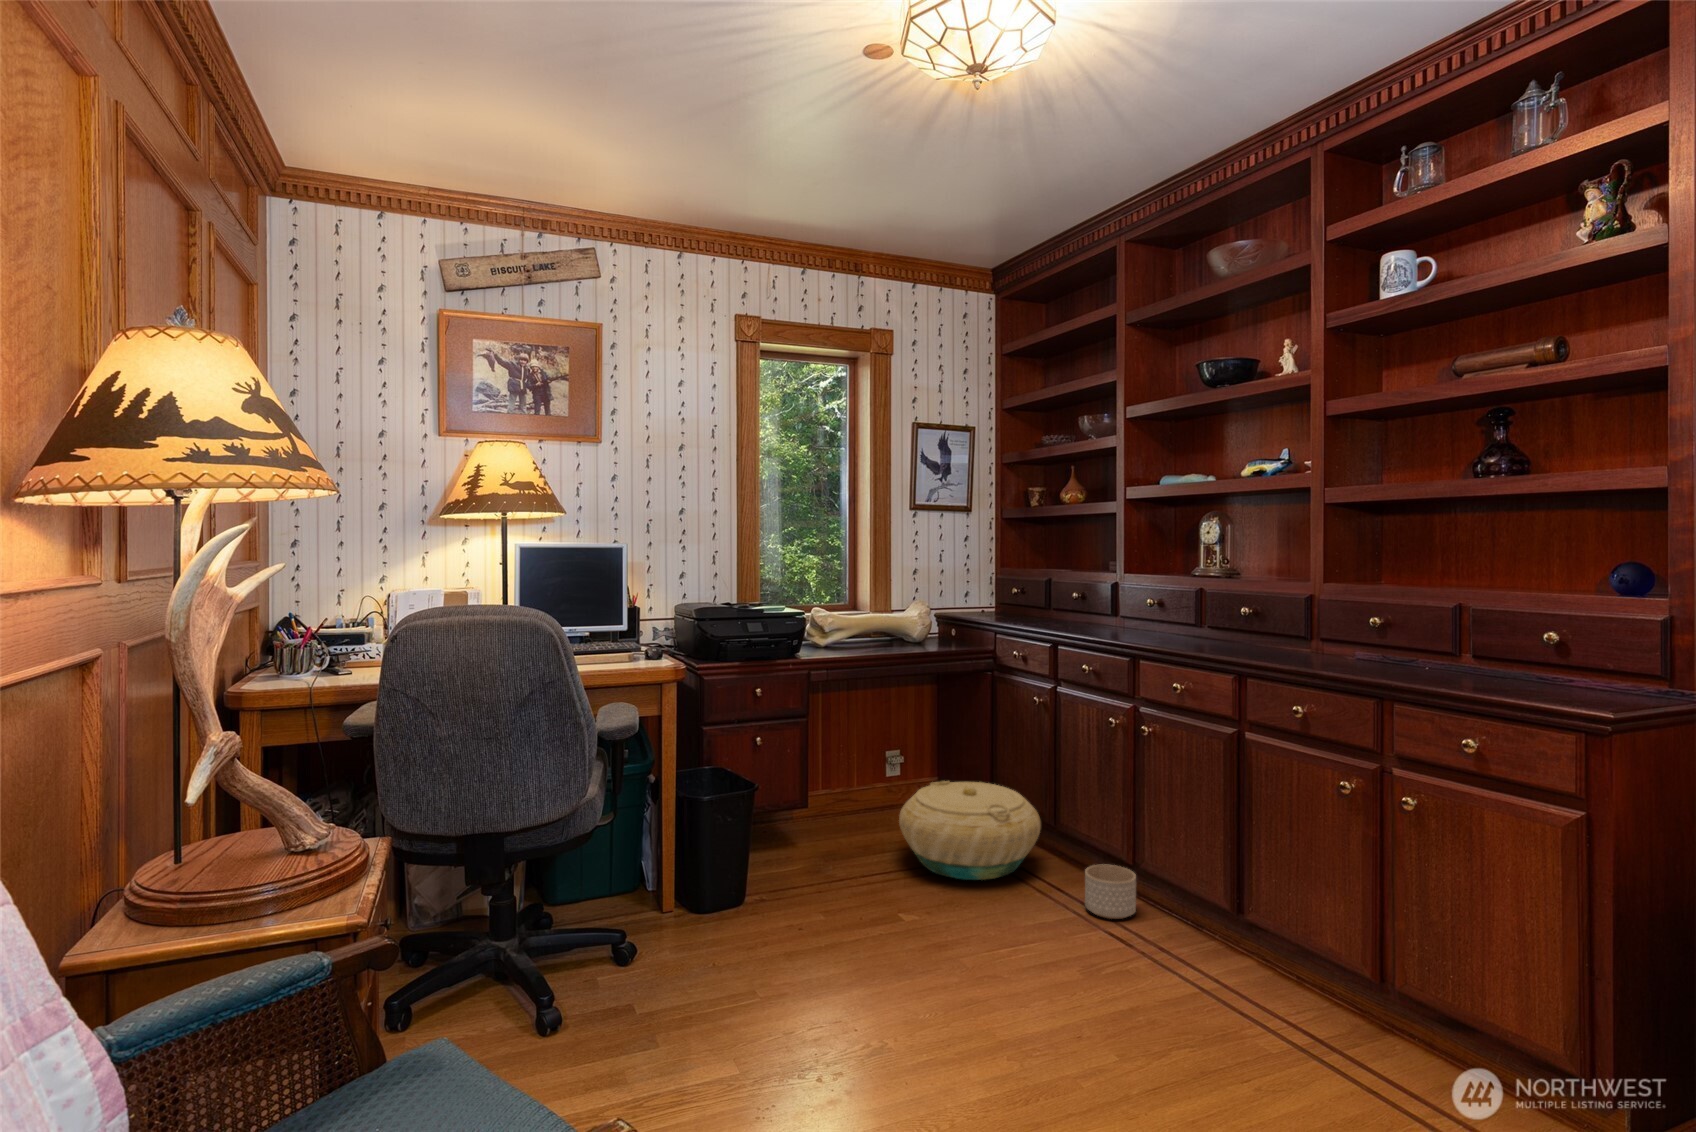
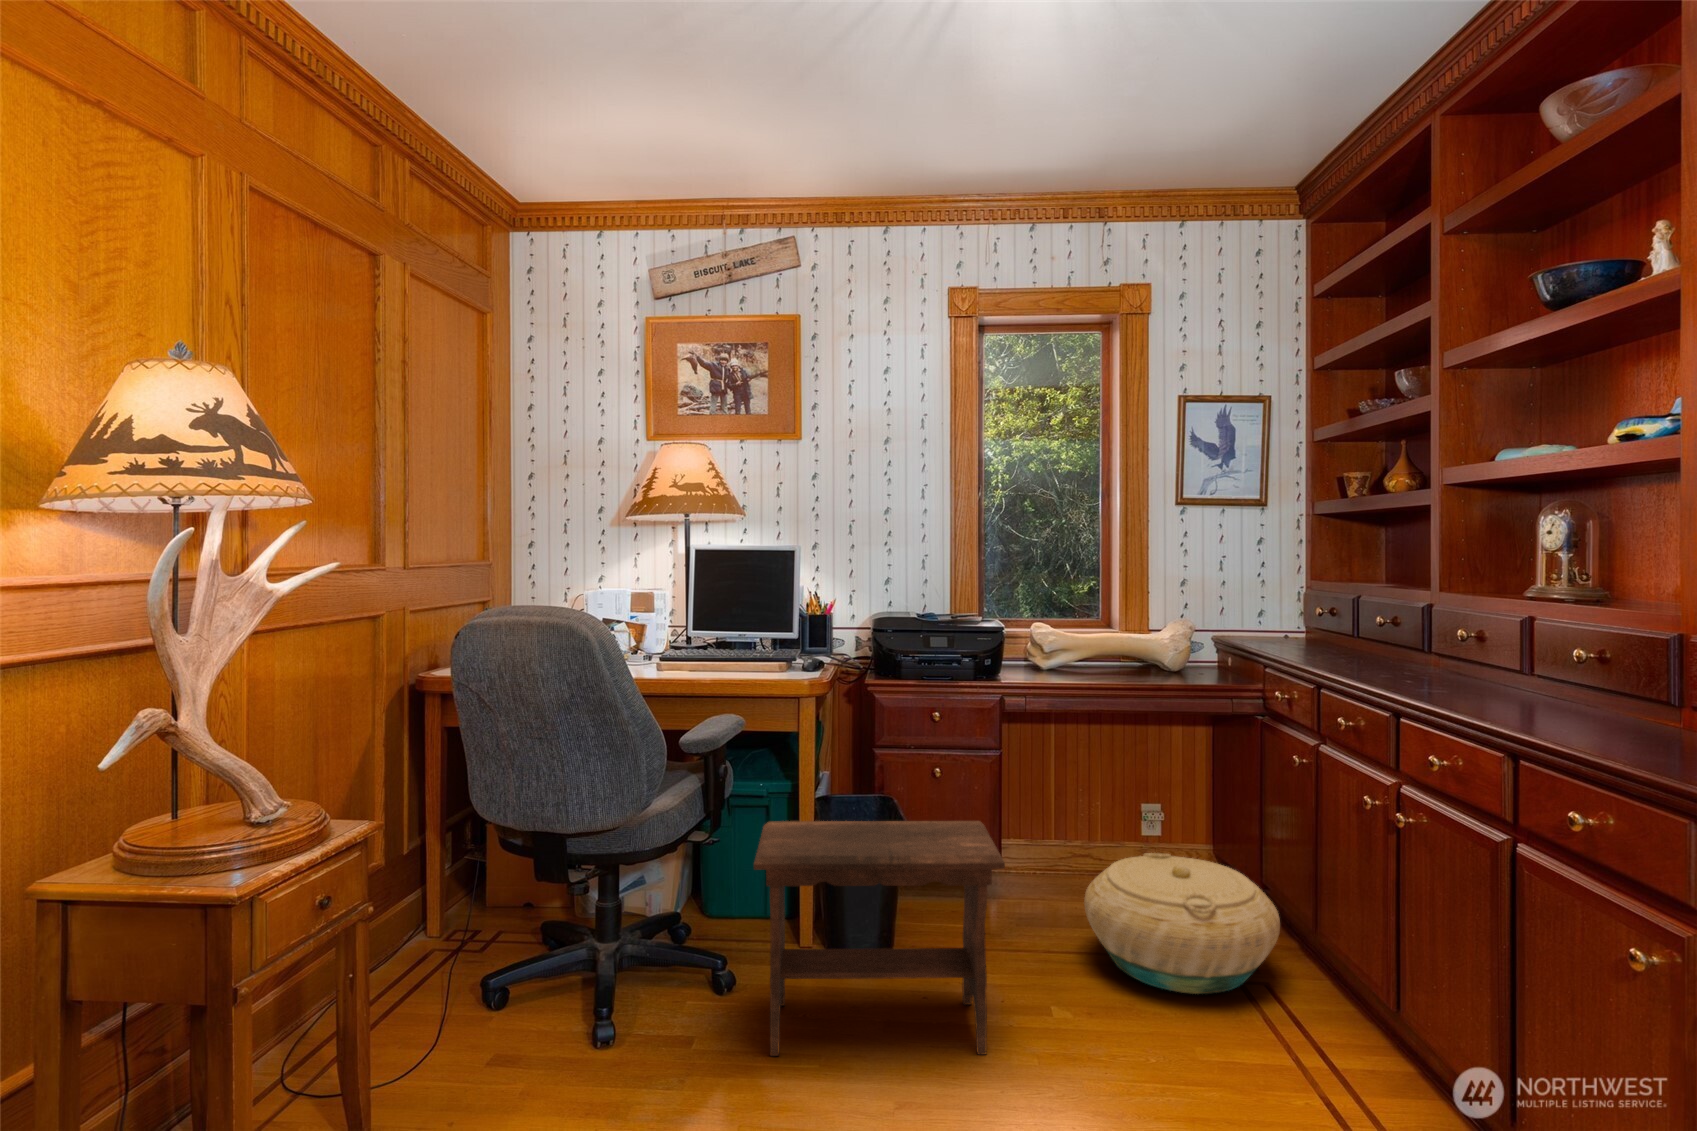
footstool: none [680,769,906,994] -> present [754,821,1005,1056]
planter: present [1085,864,1136,919] -> none [1296,1006,1376,1093]

